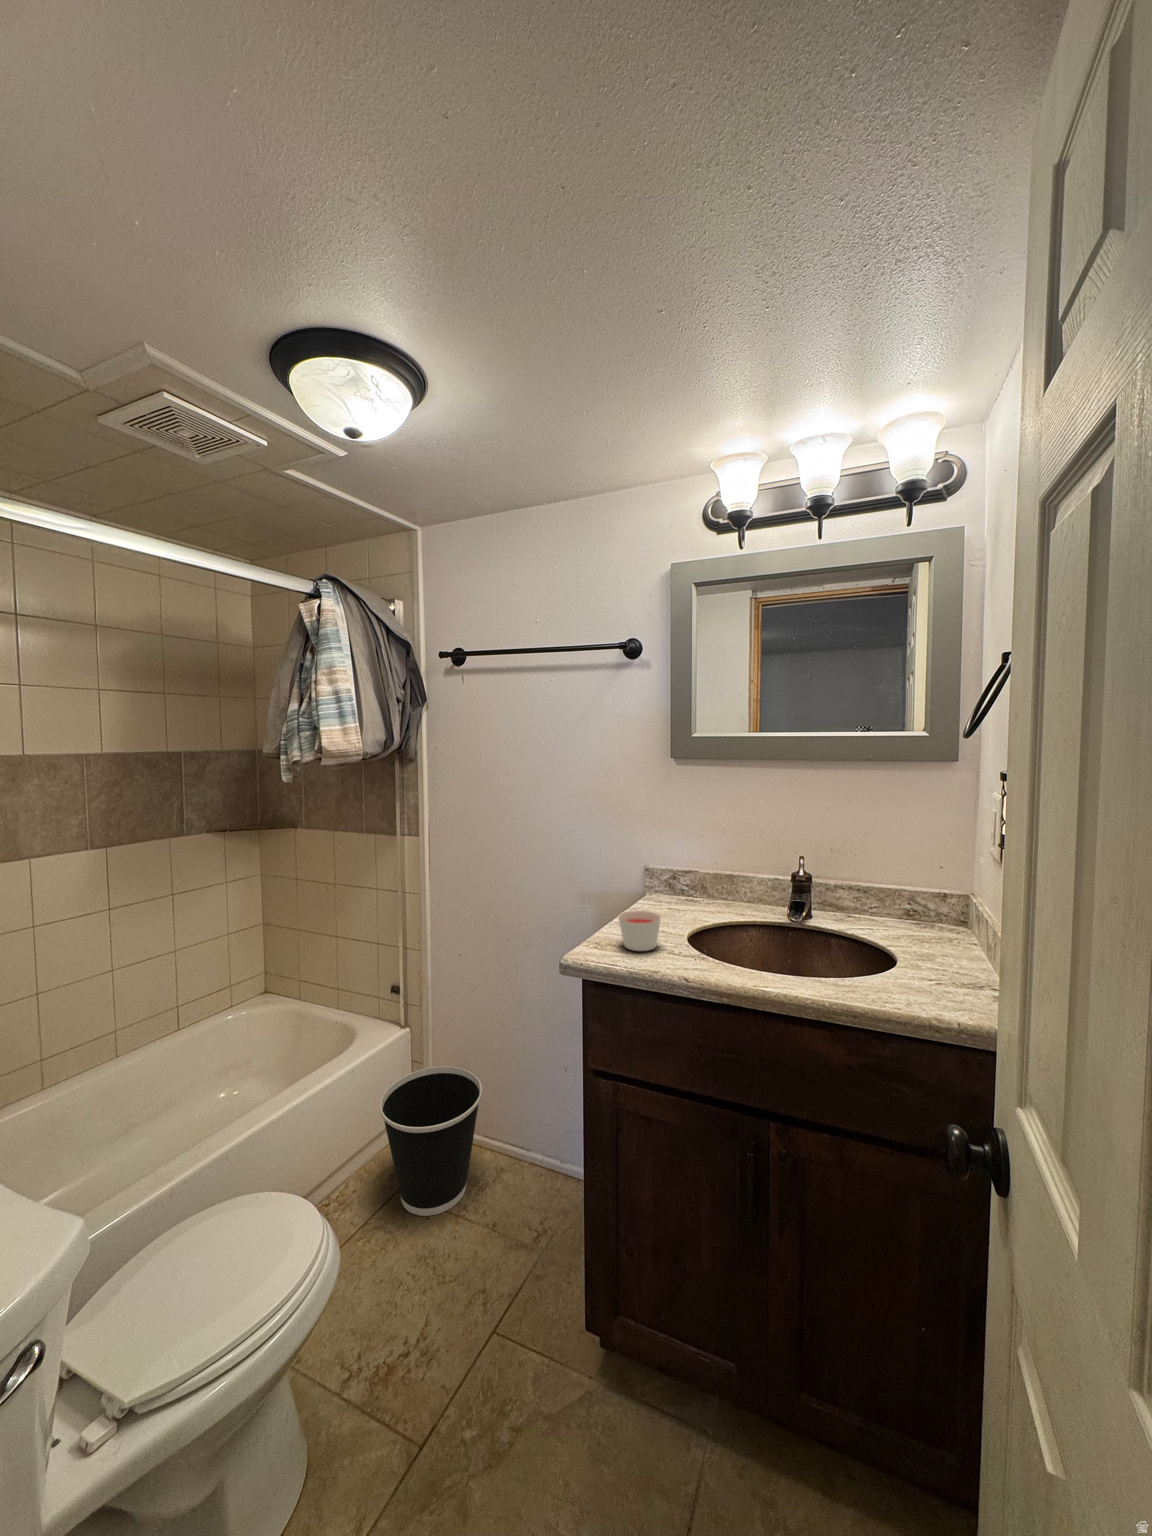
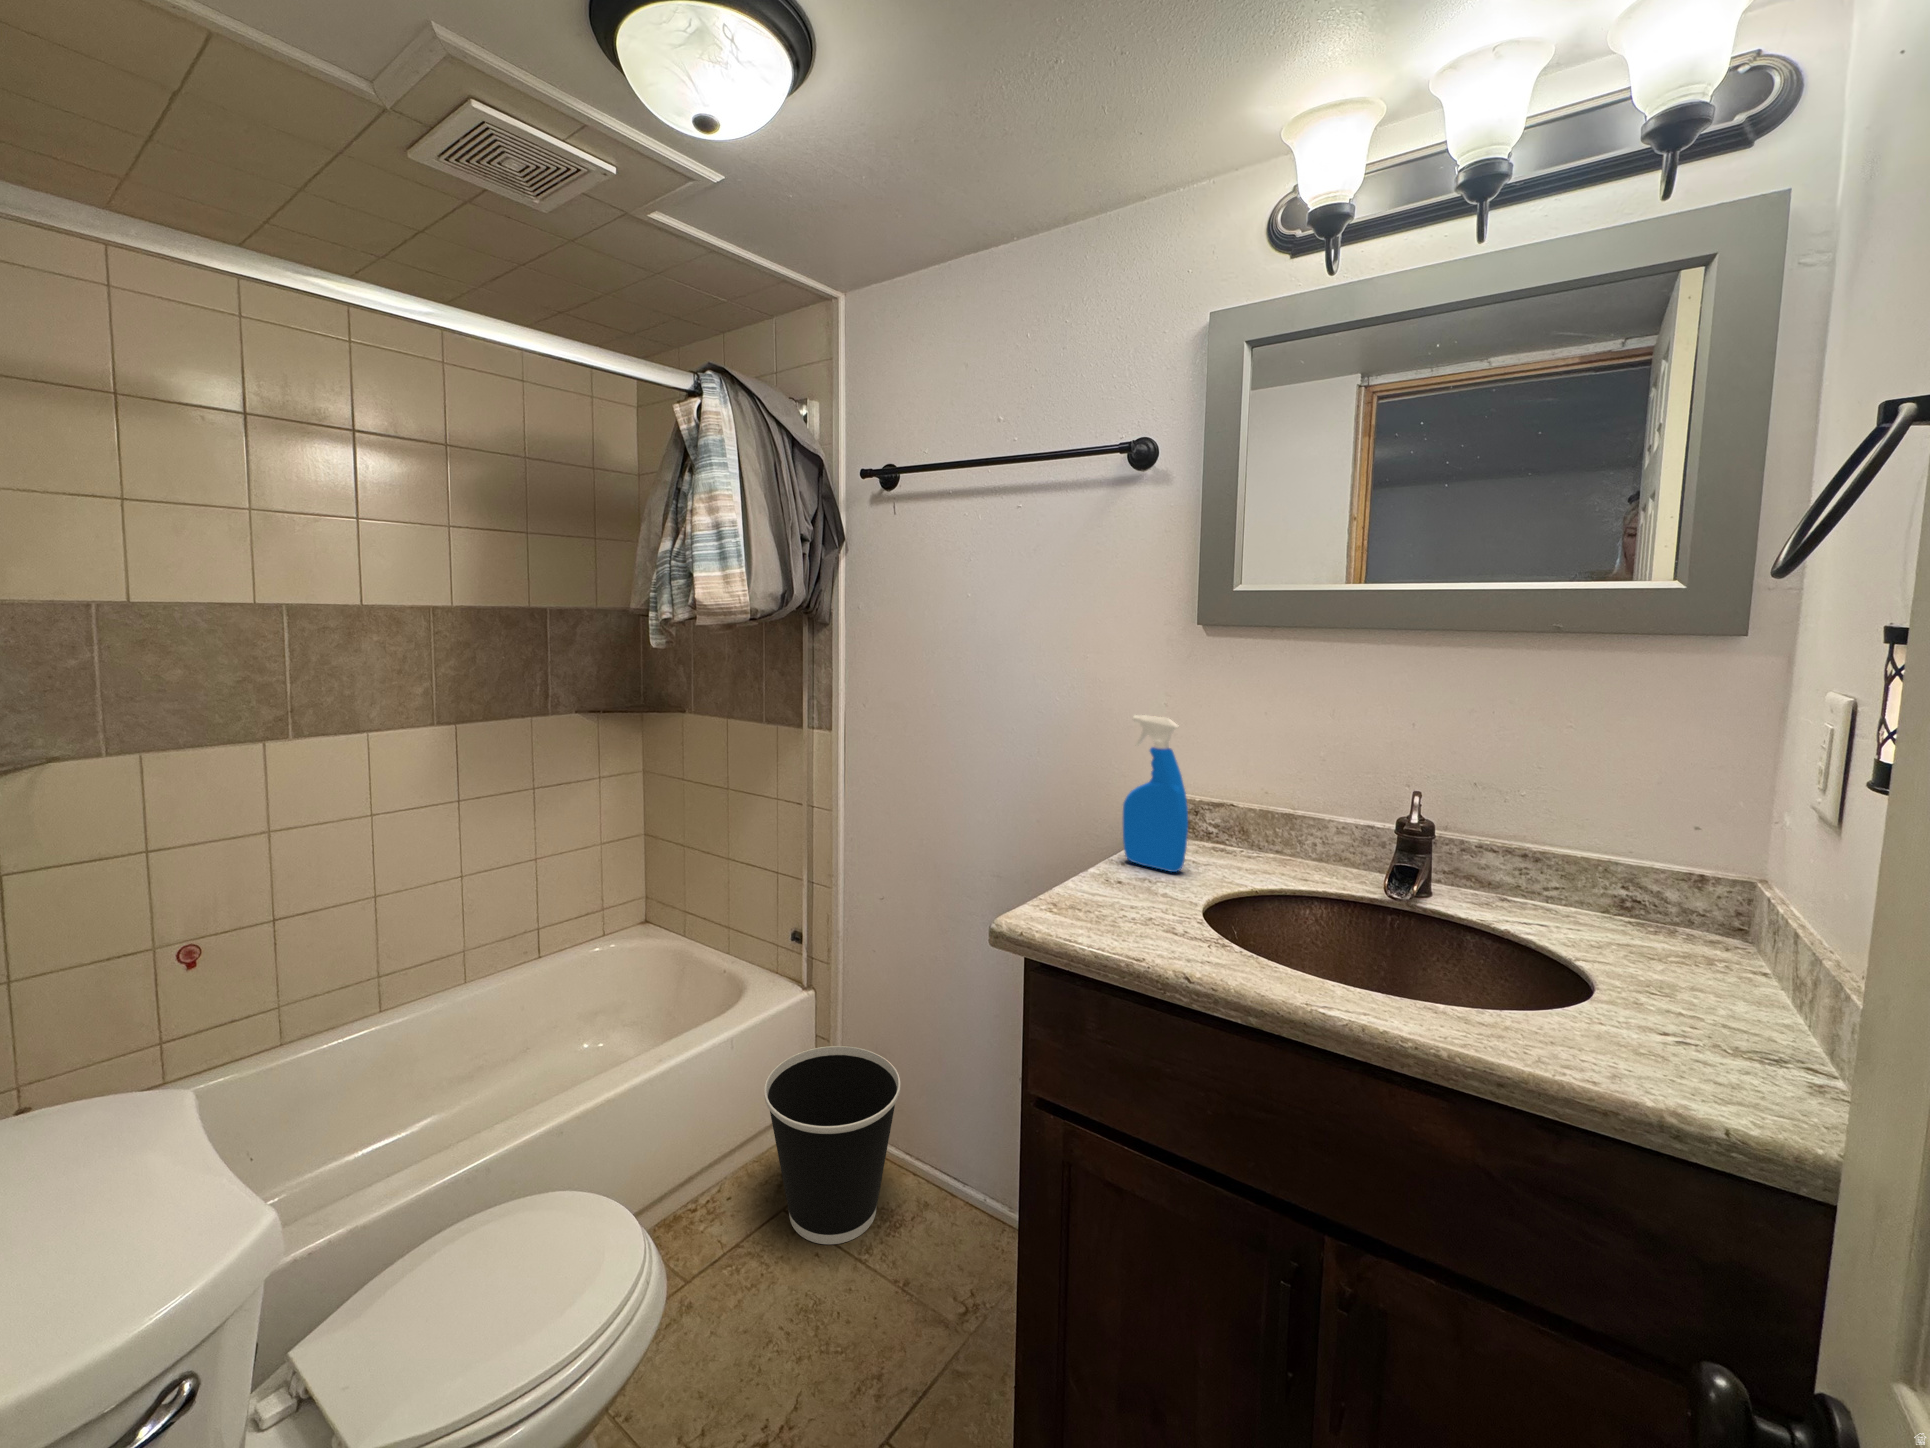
spray bottle: none [632,817,673,917] -> present [1123,715,1188,872]
candle: present [619,910,661,951] -> none [1090,858,1159,922]

